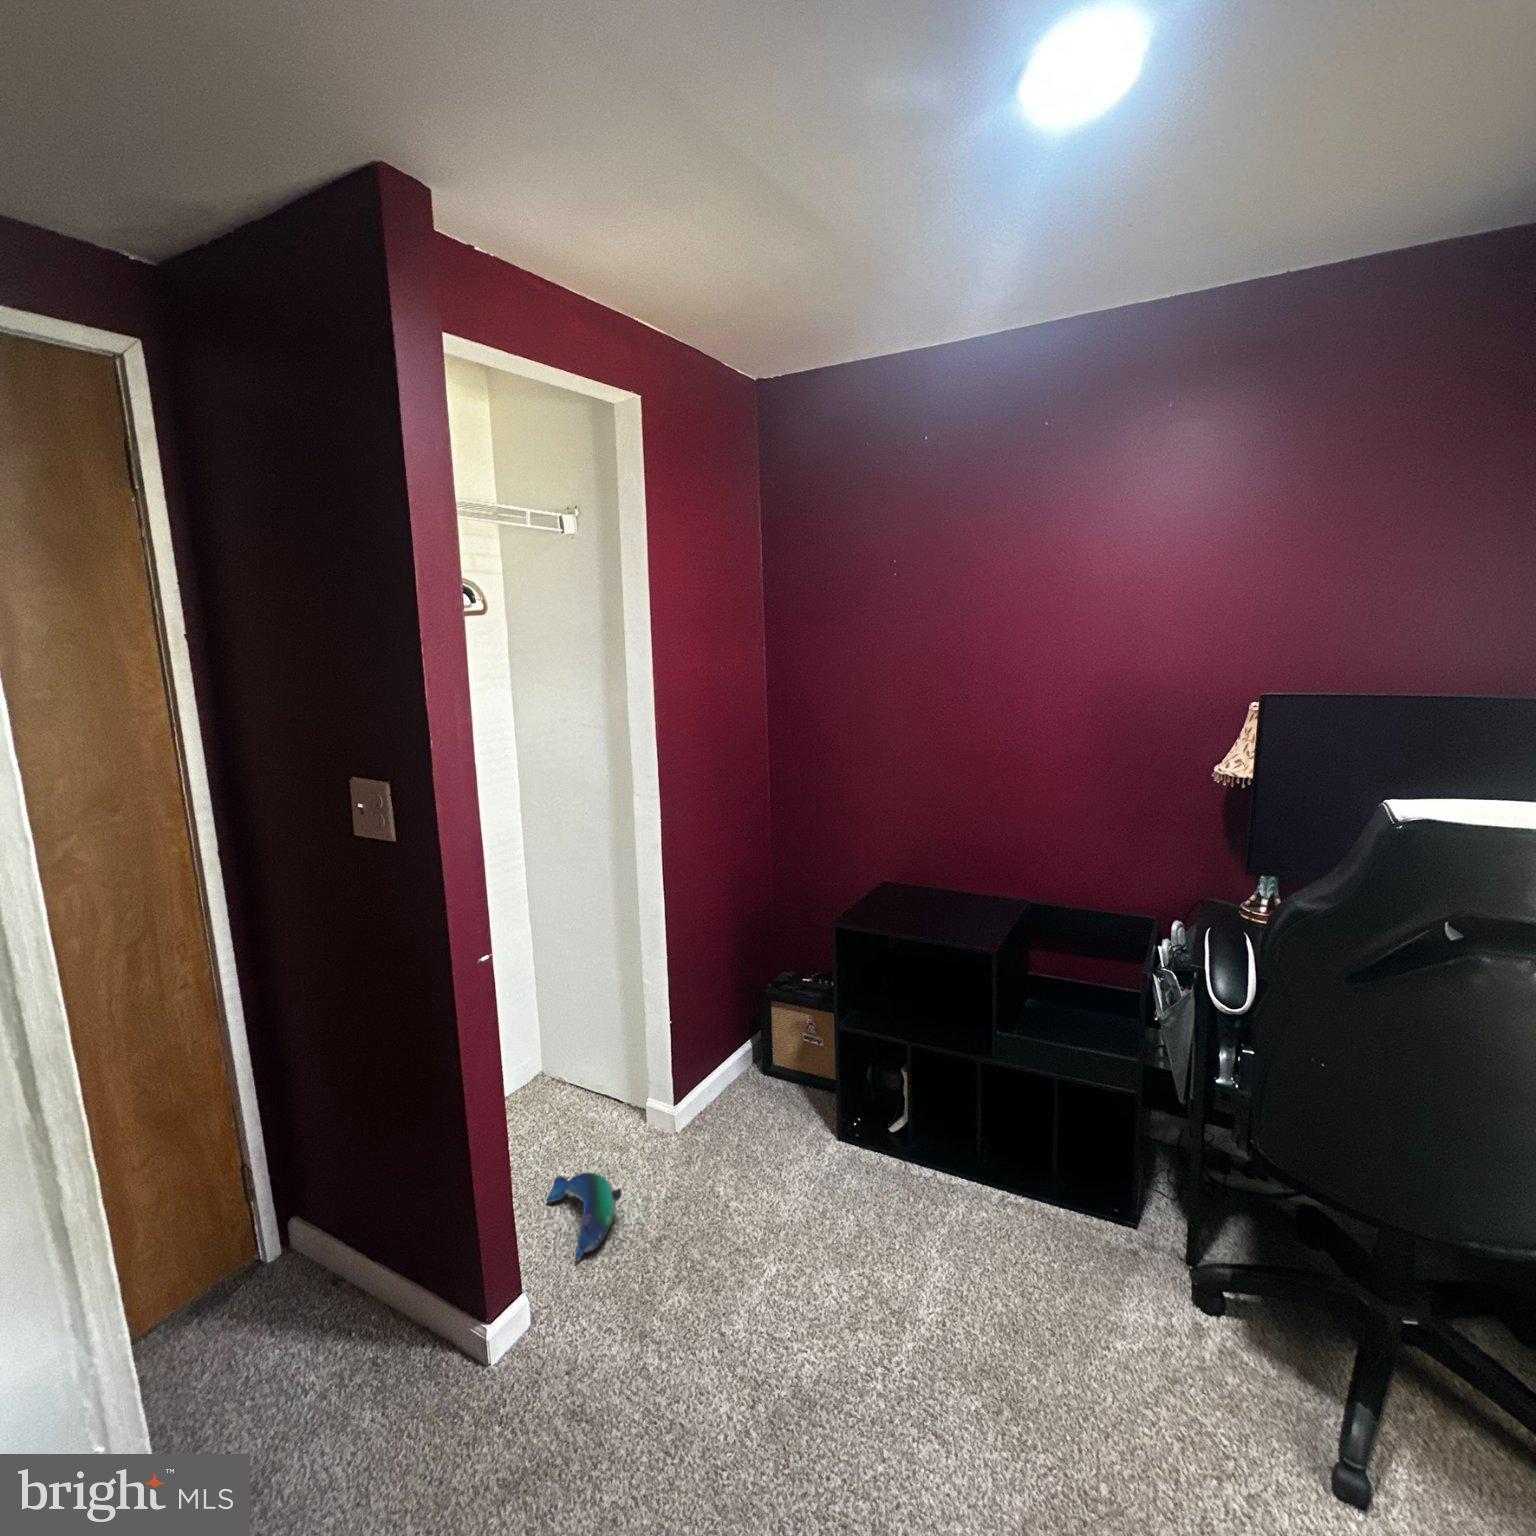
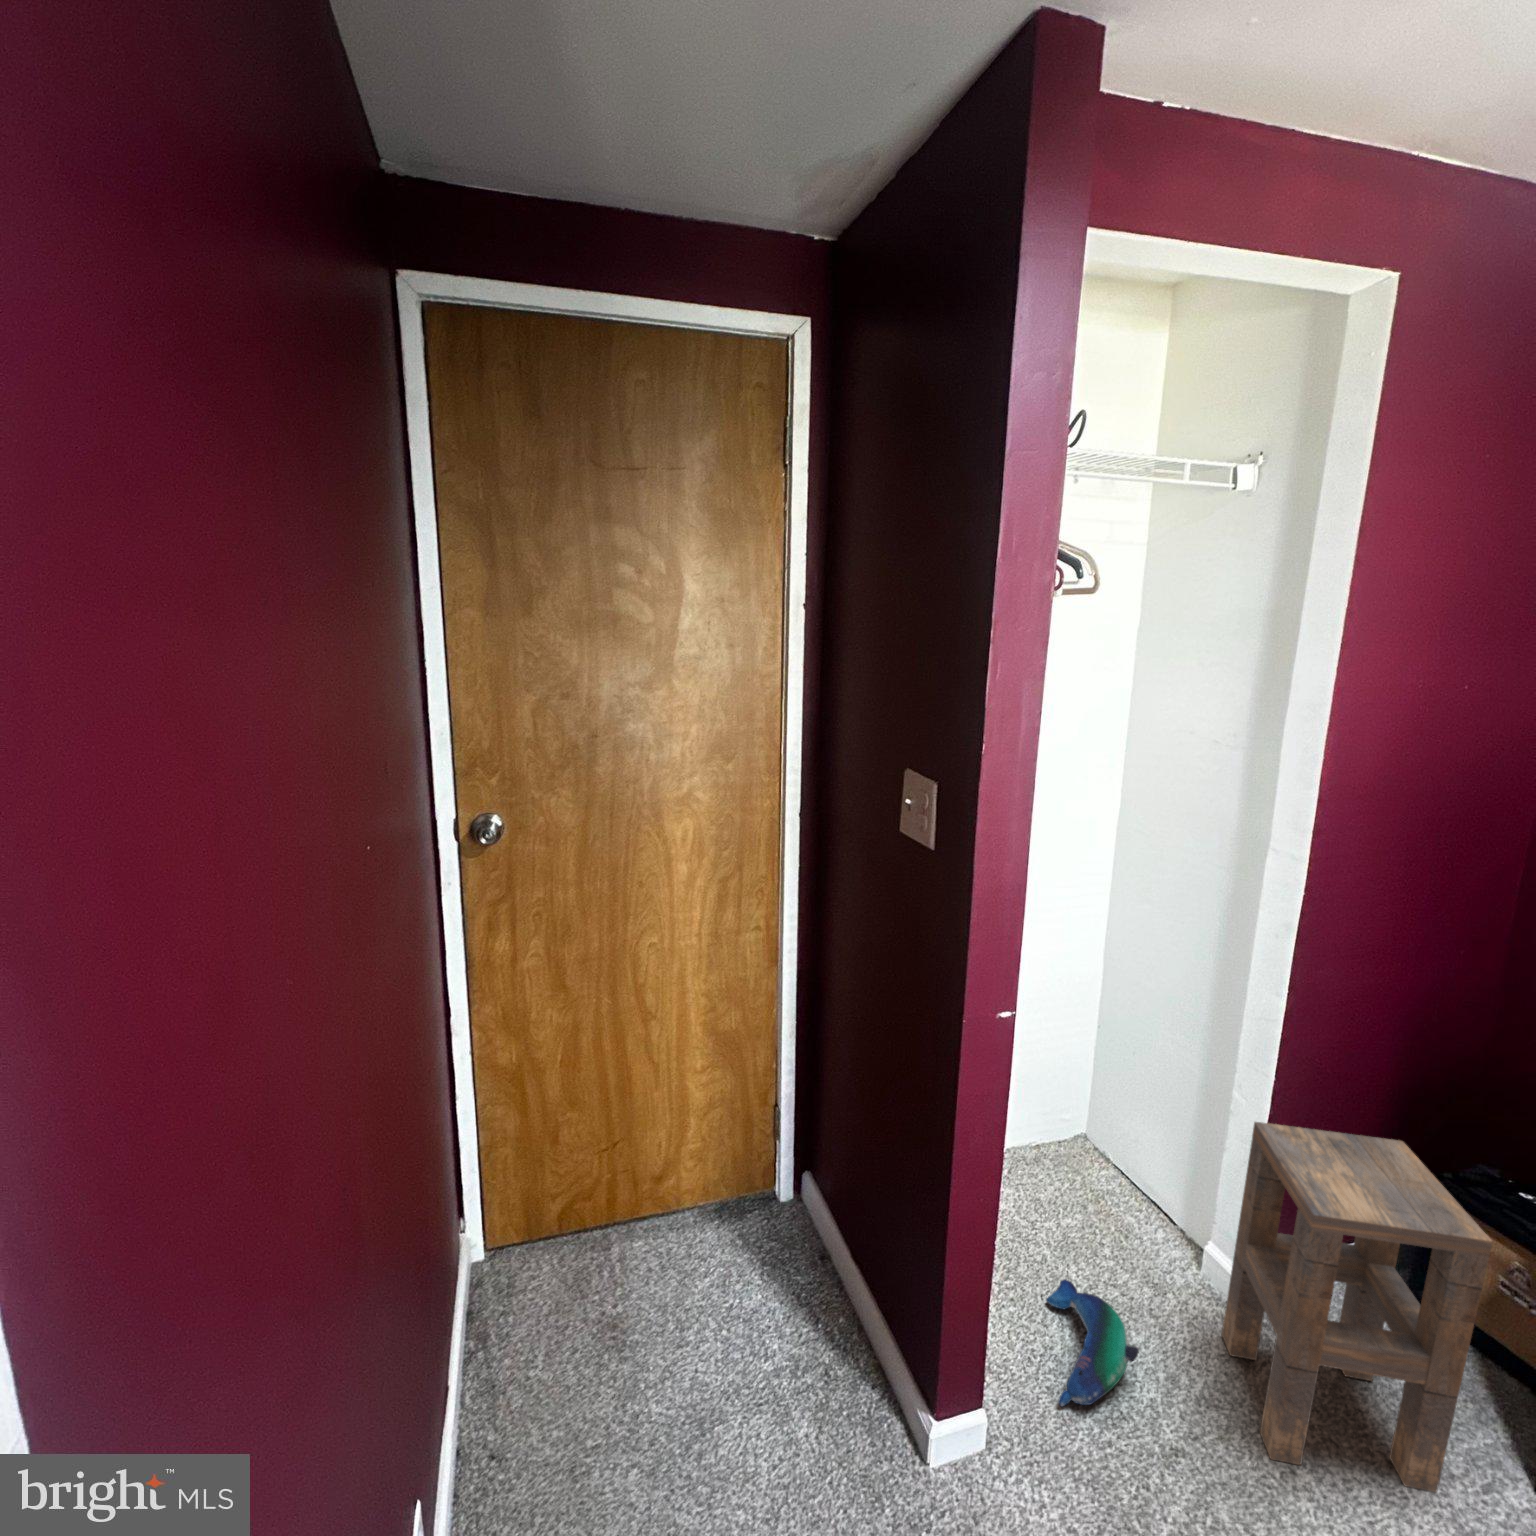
side table: none [660,966,799,1208] -> present [1222,1122,1492,1492]

